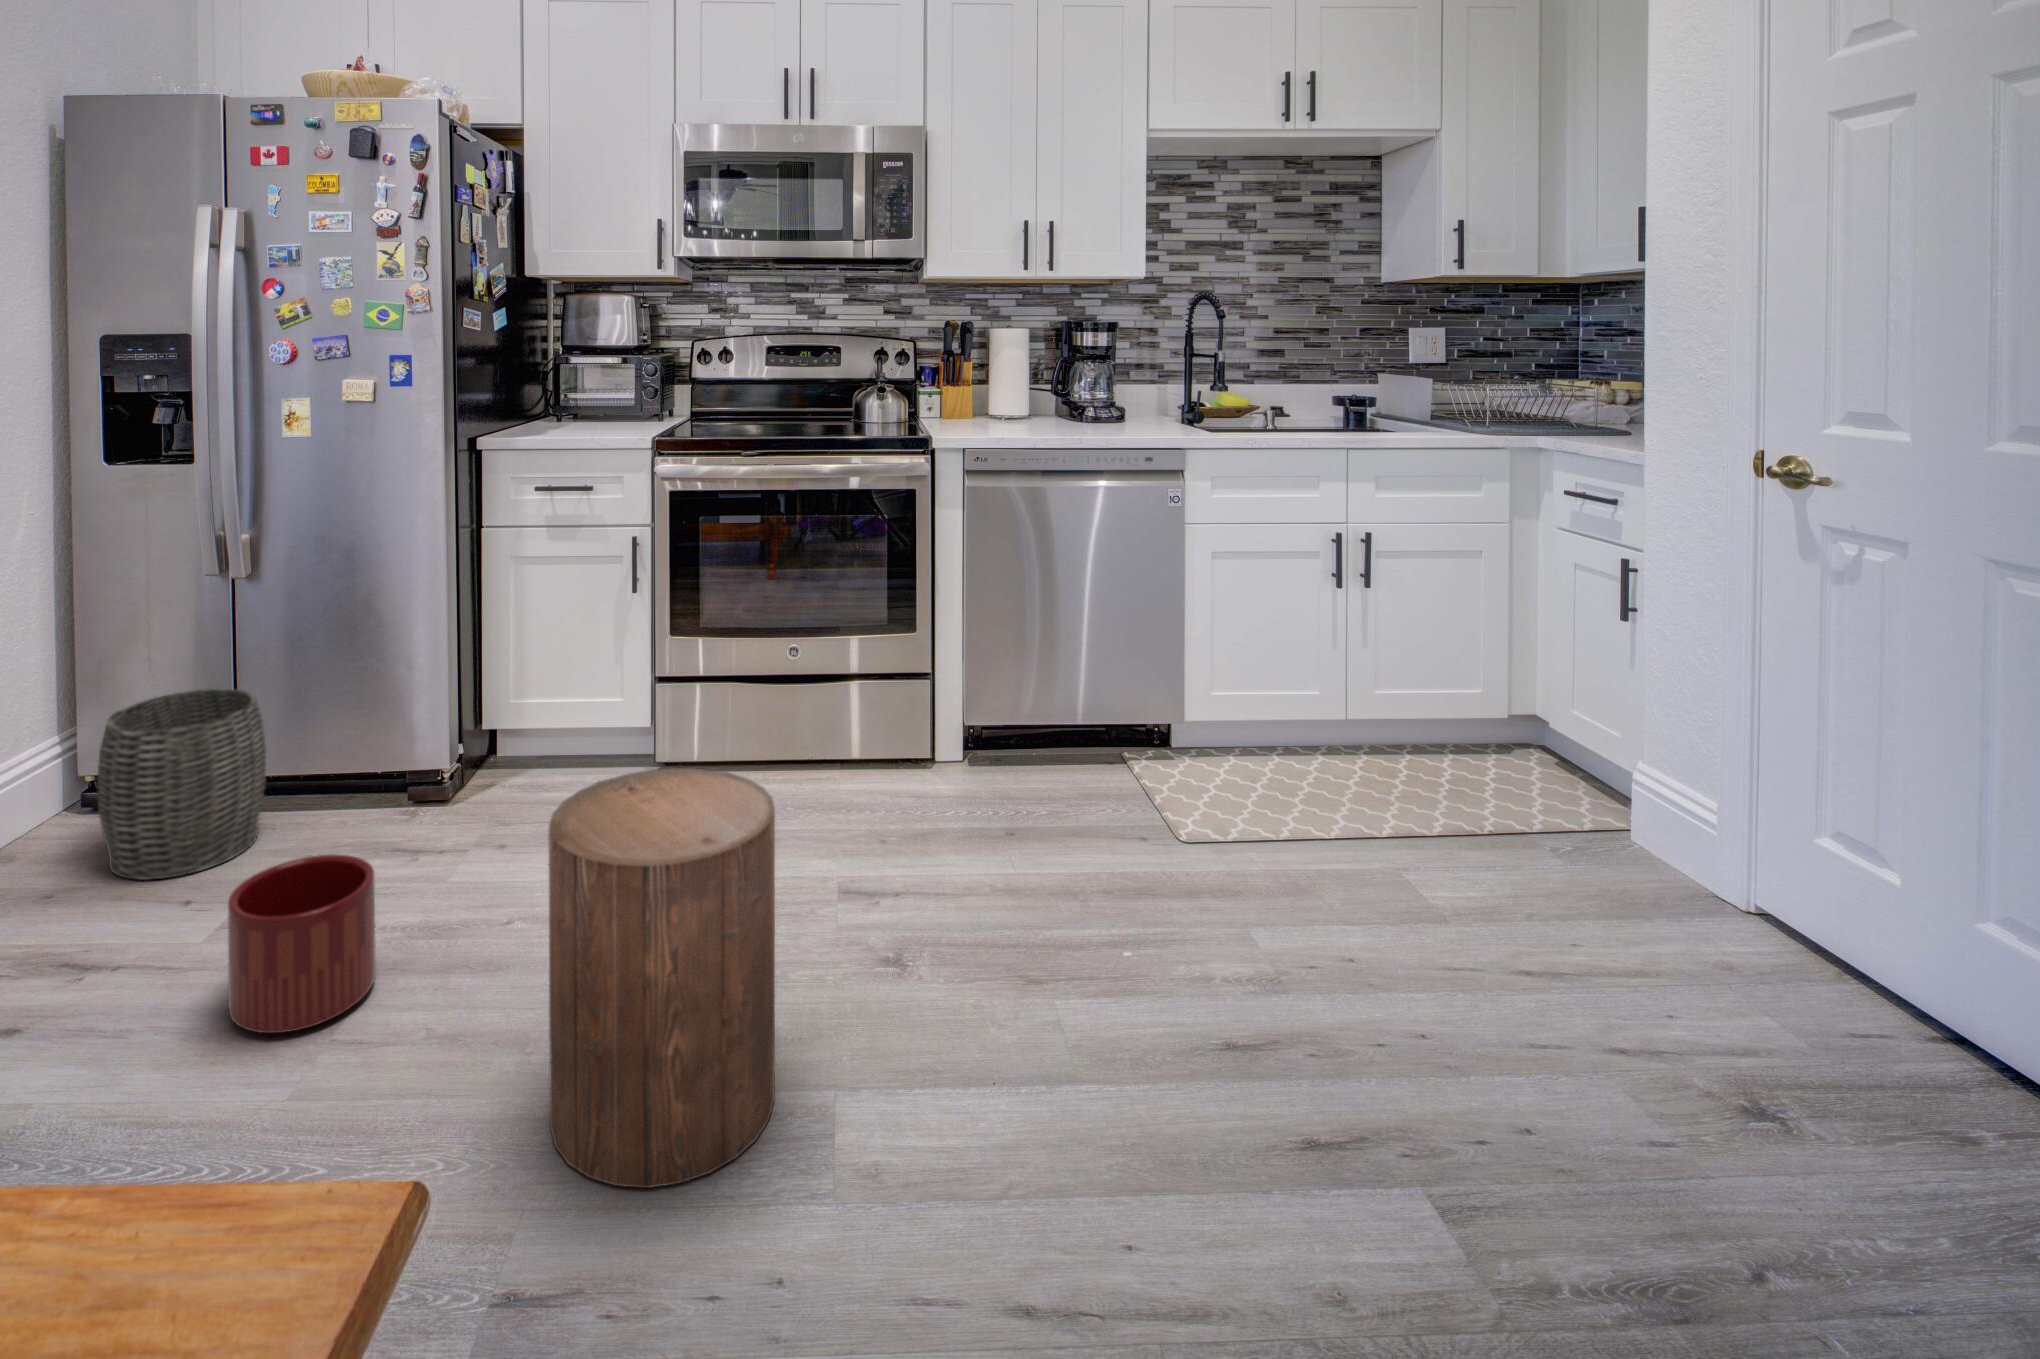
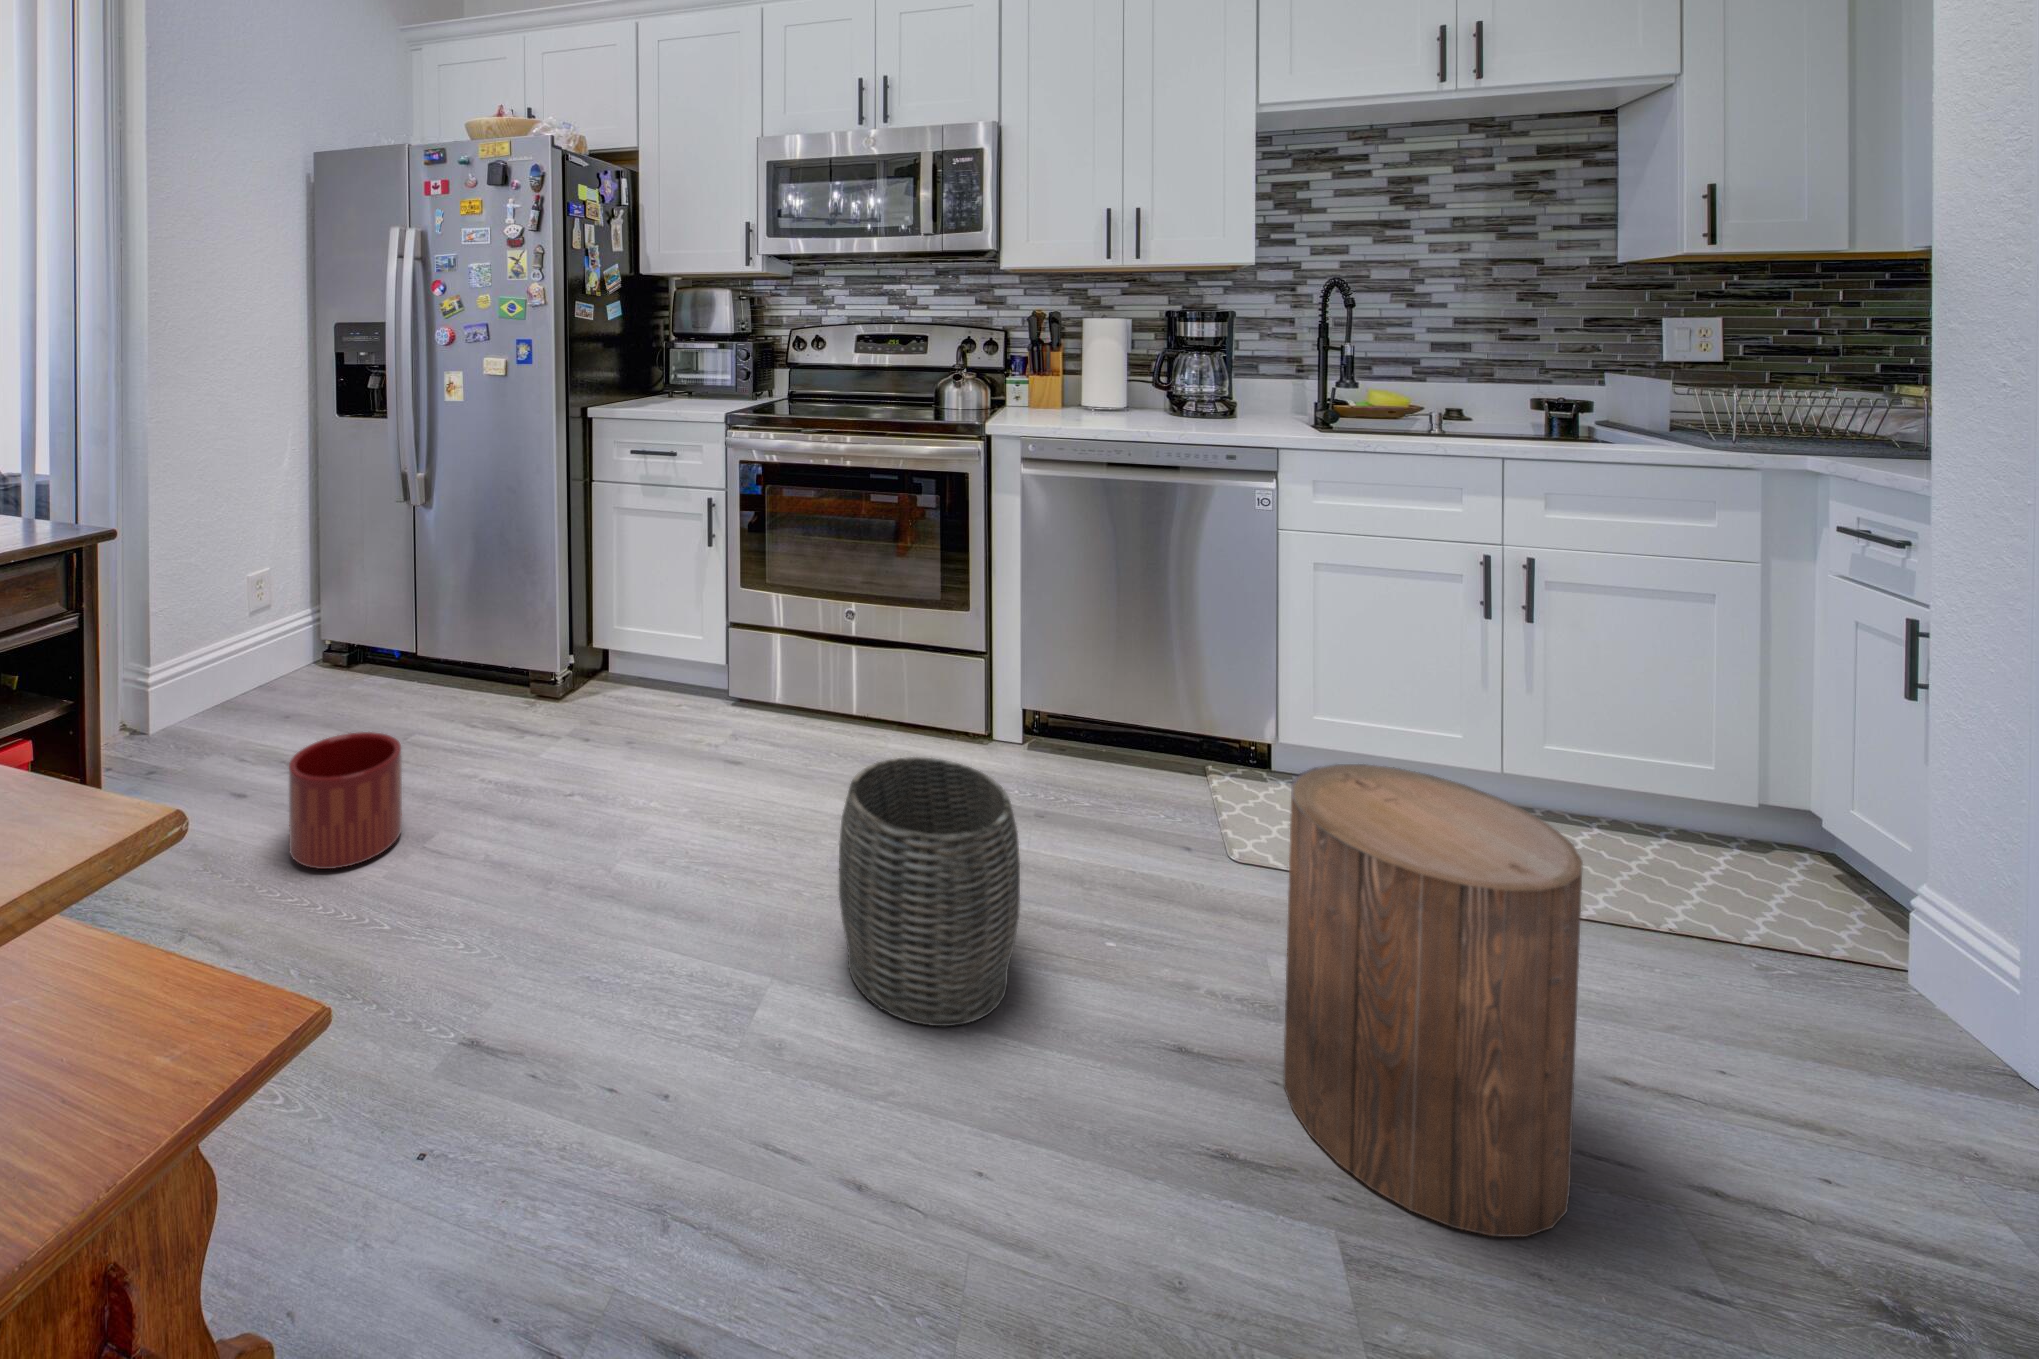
woven basket: present [98,689,266,880] -> present [839,757,1020,1026]
stool: present [549,768,775,1188] -> present [1284,764,1583,1237]

